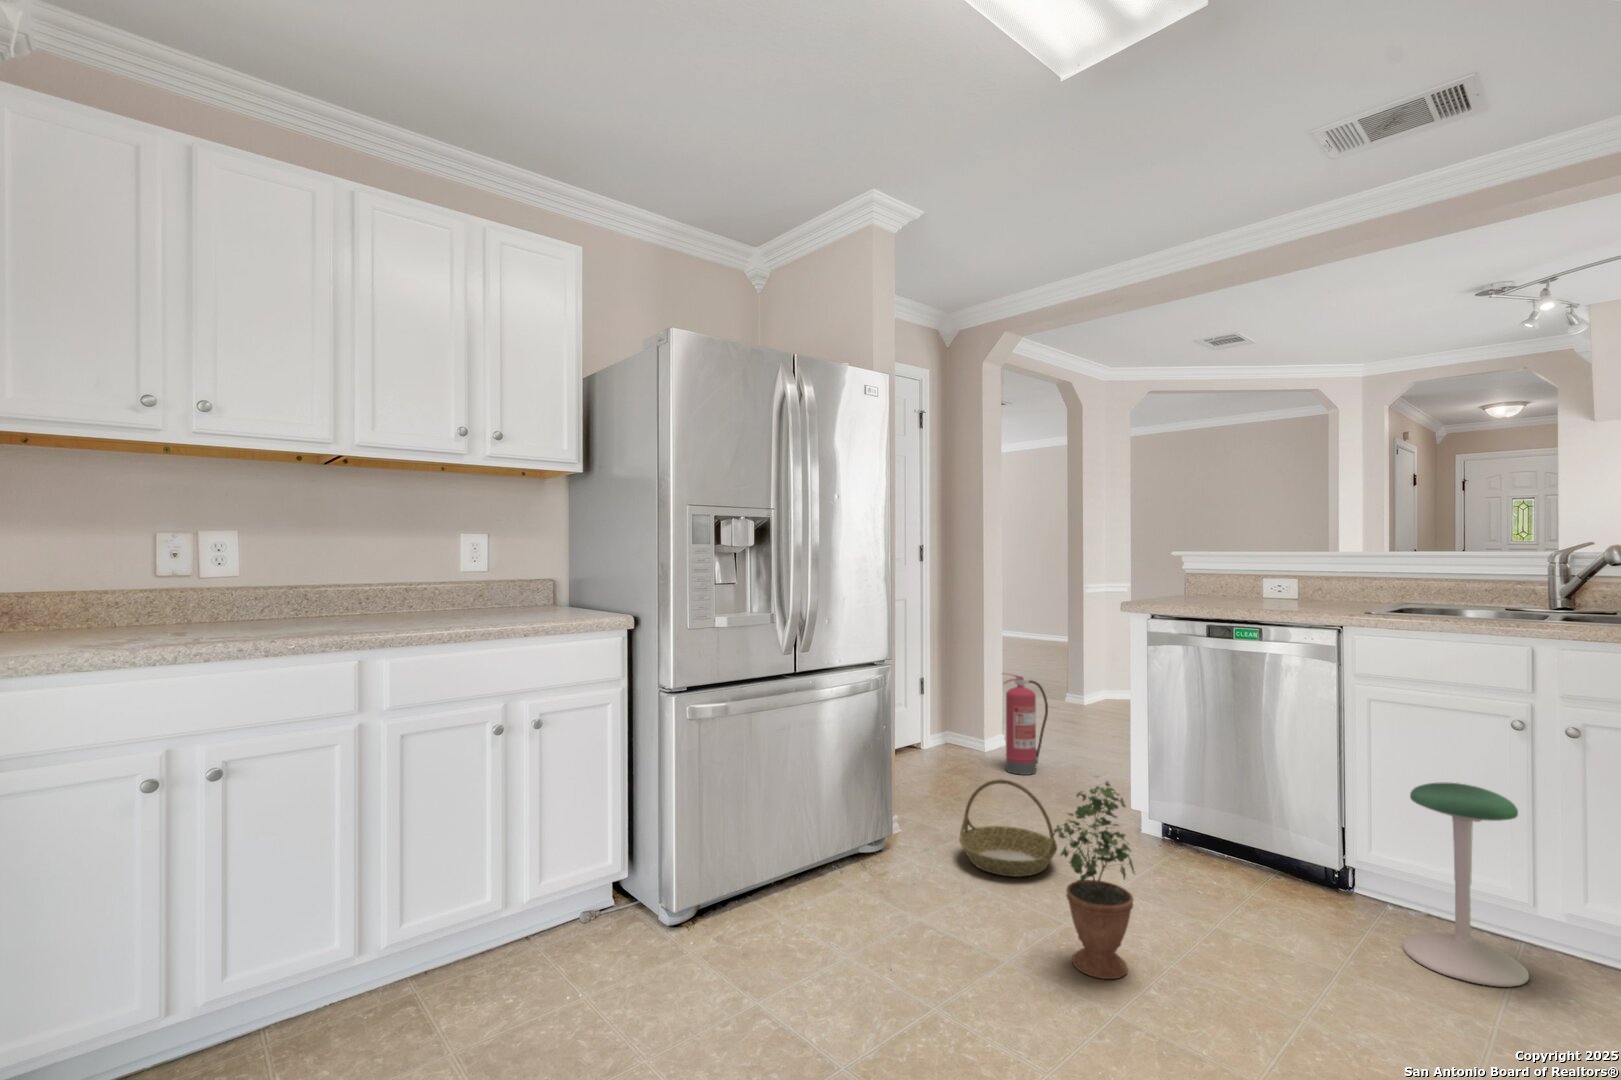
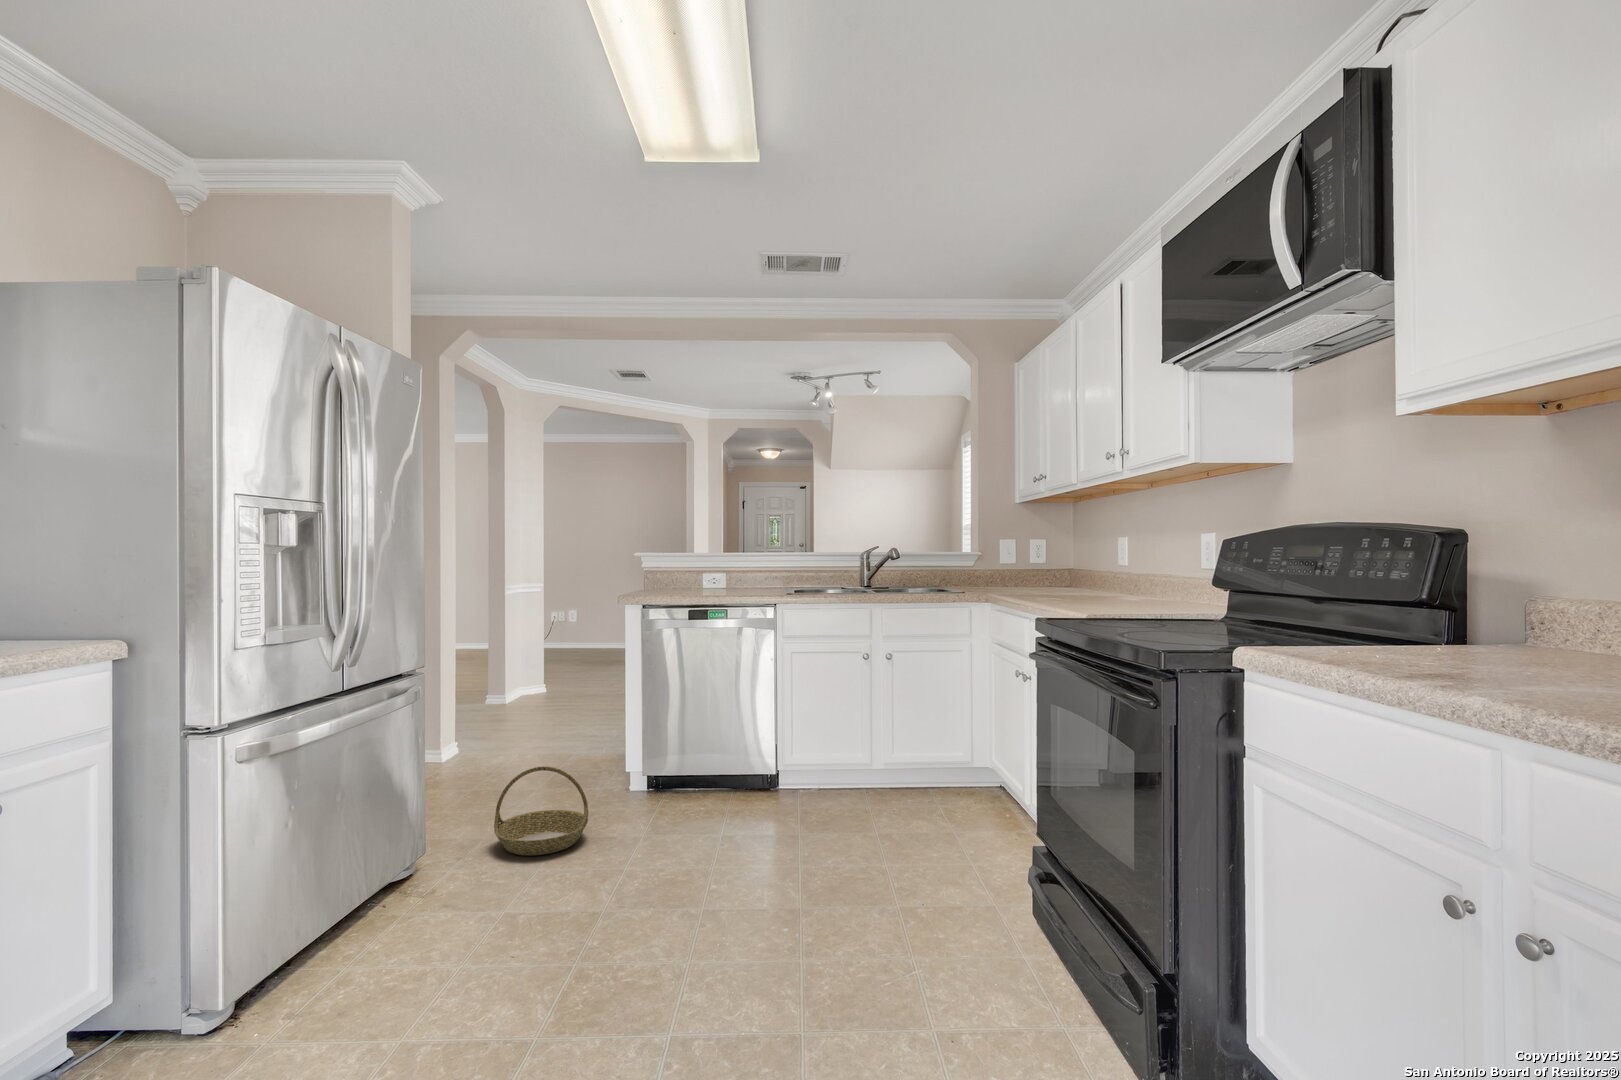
fire extinguisher: present [1005,675,1048,775] -> none [473,674,517,771]
potted plant: present [1052,782,1135,979] -> none [631,737,694,898]
stool: present [1403,782,1529,987] -> none [821,699,882,821]

